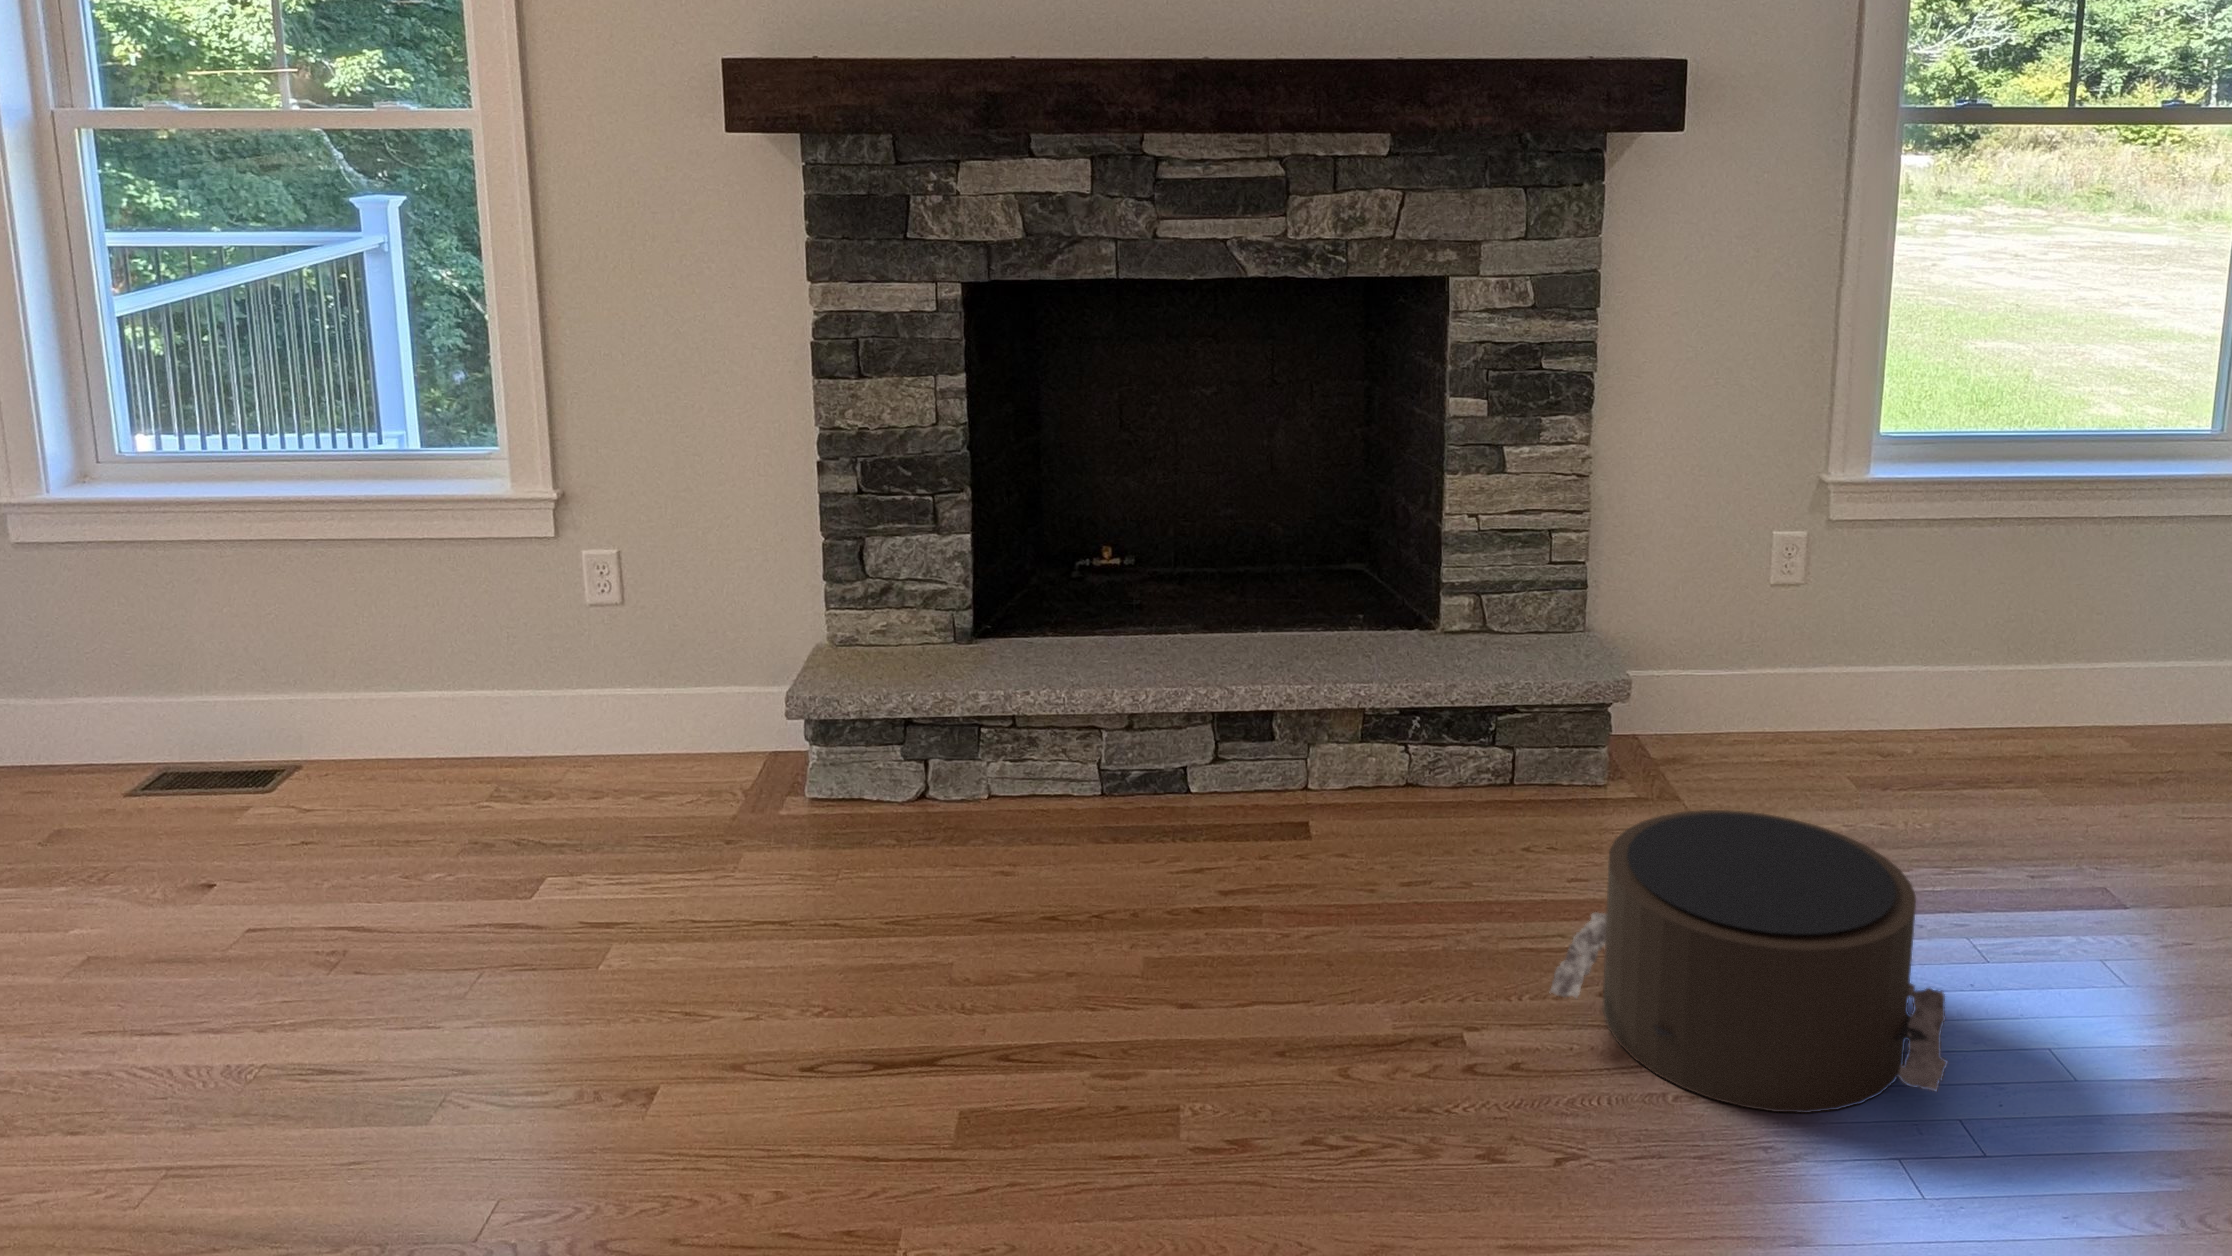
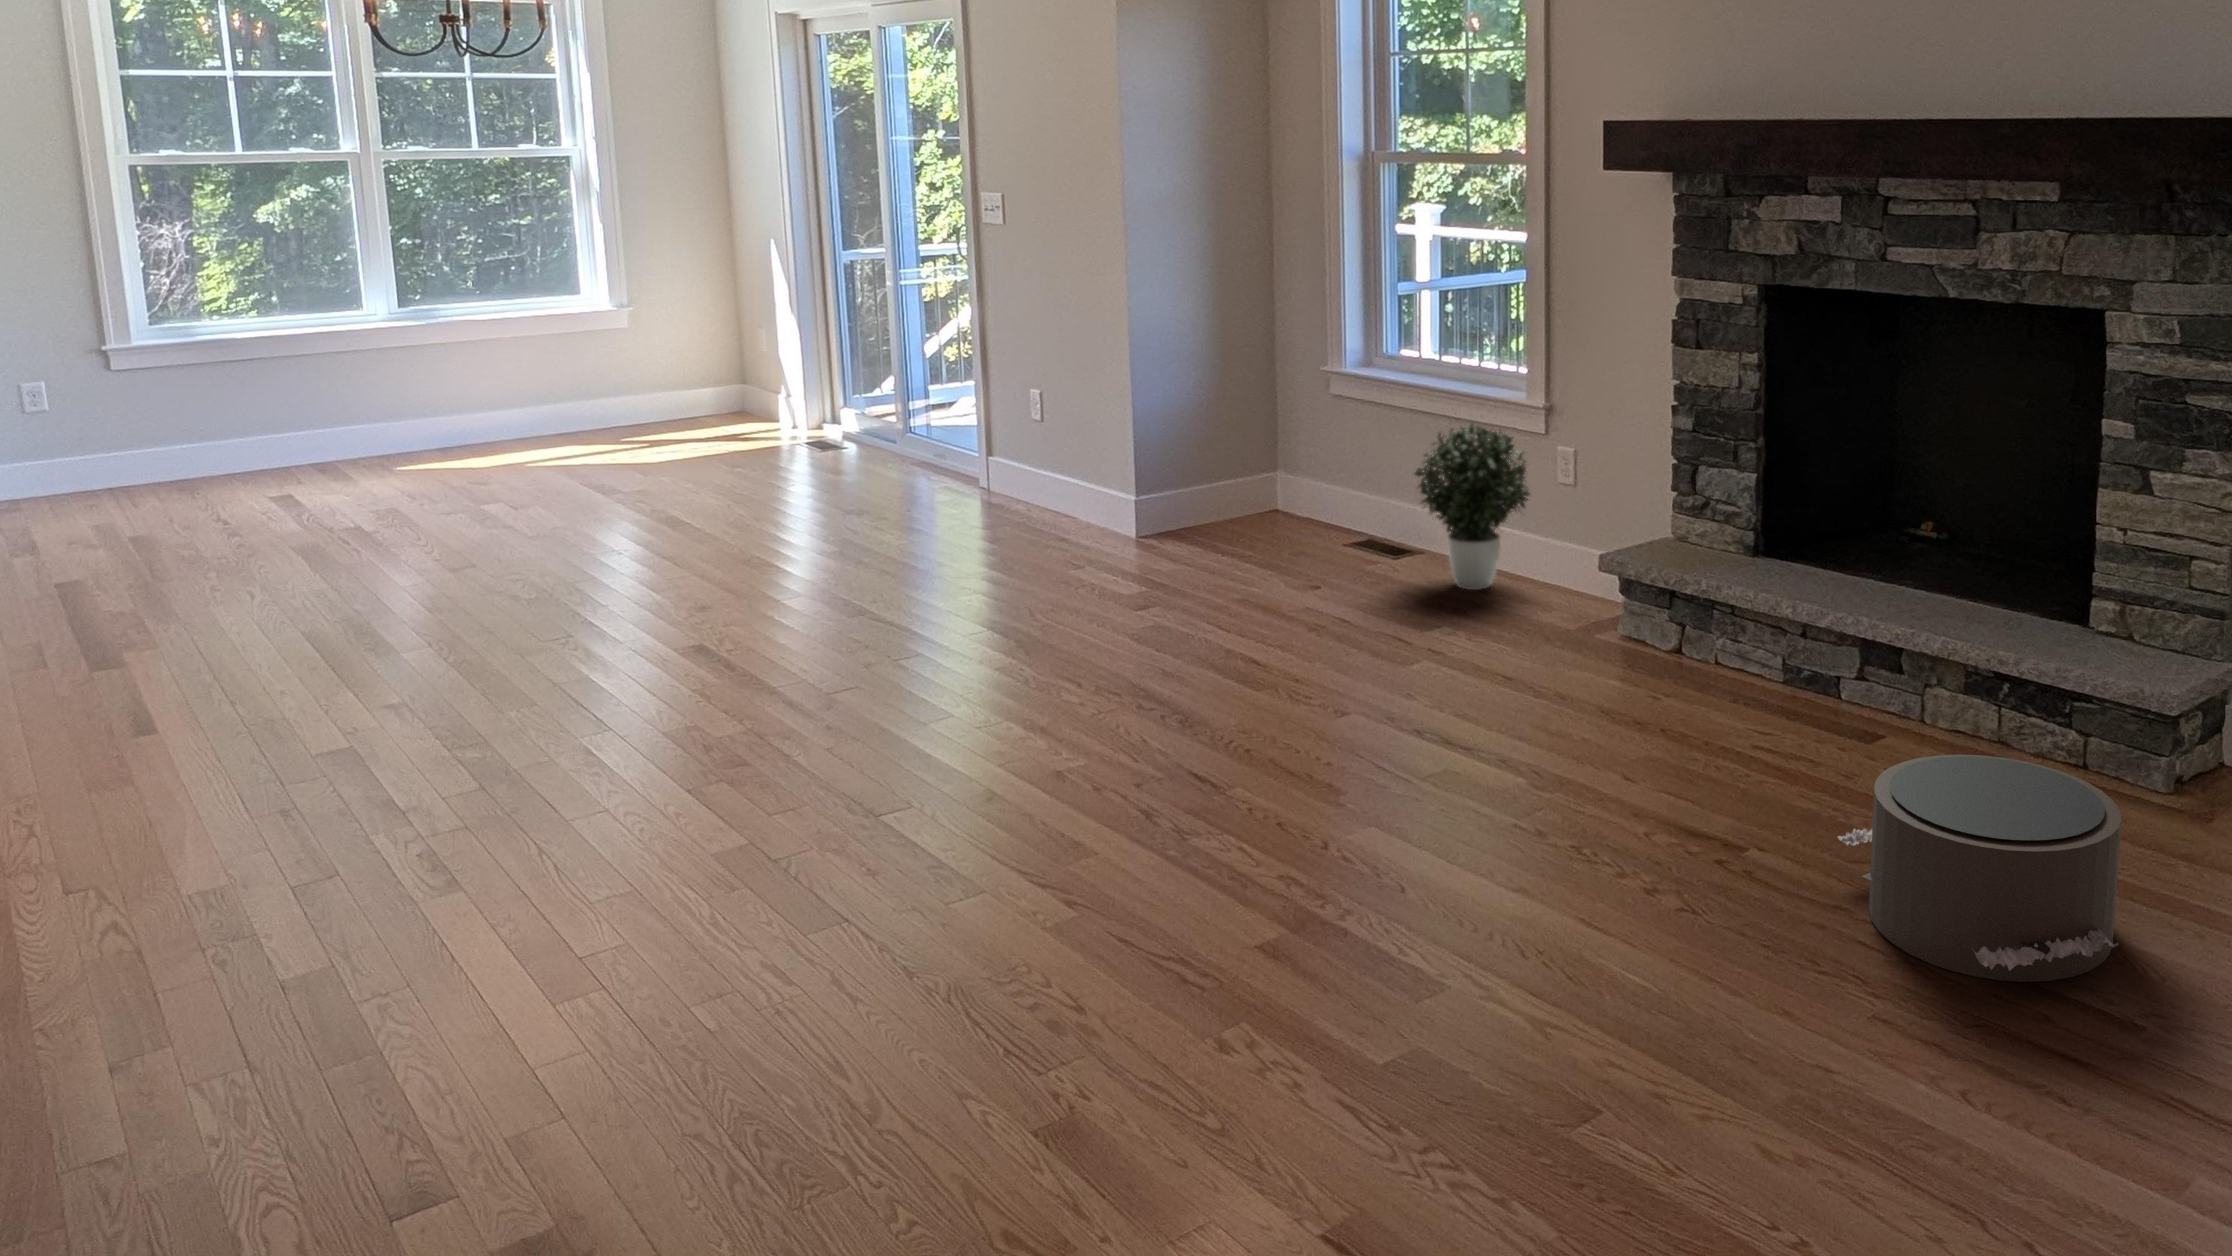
potted plant: none [360,544,574,809] -> present [1415,425,1530,590]

